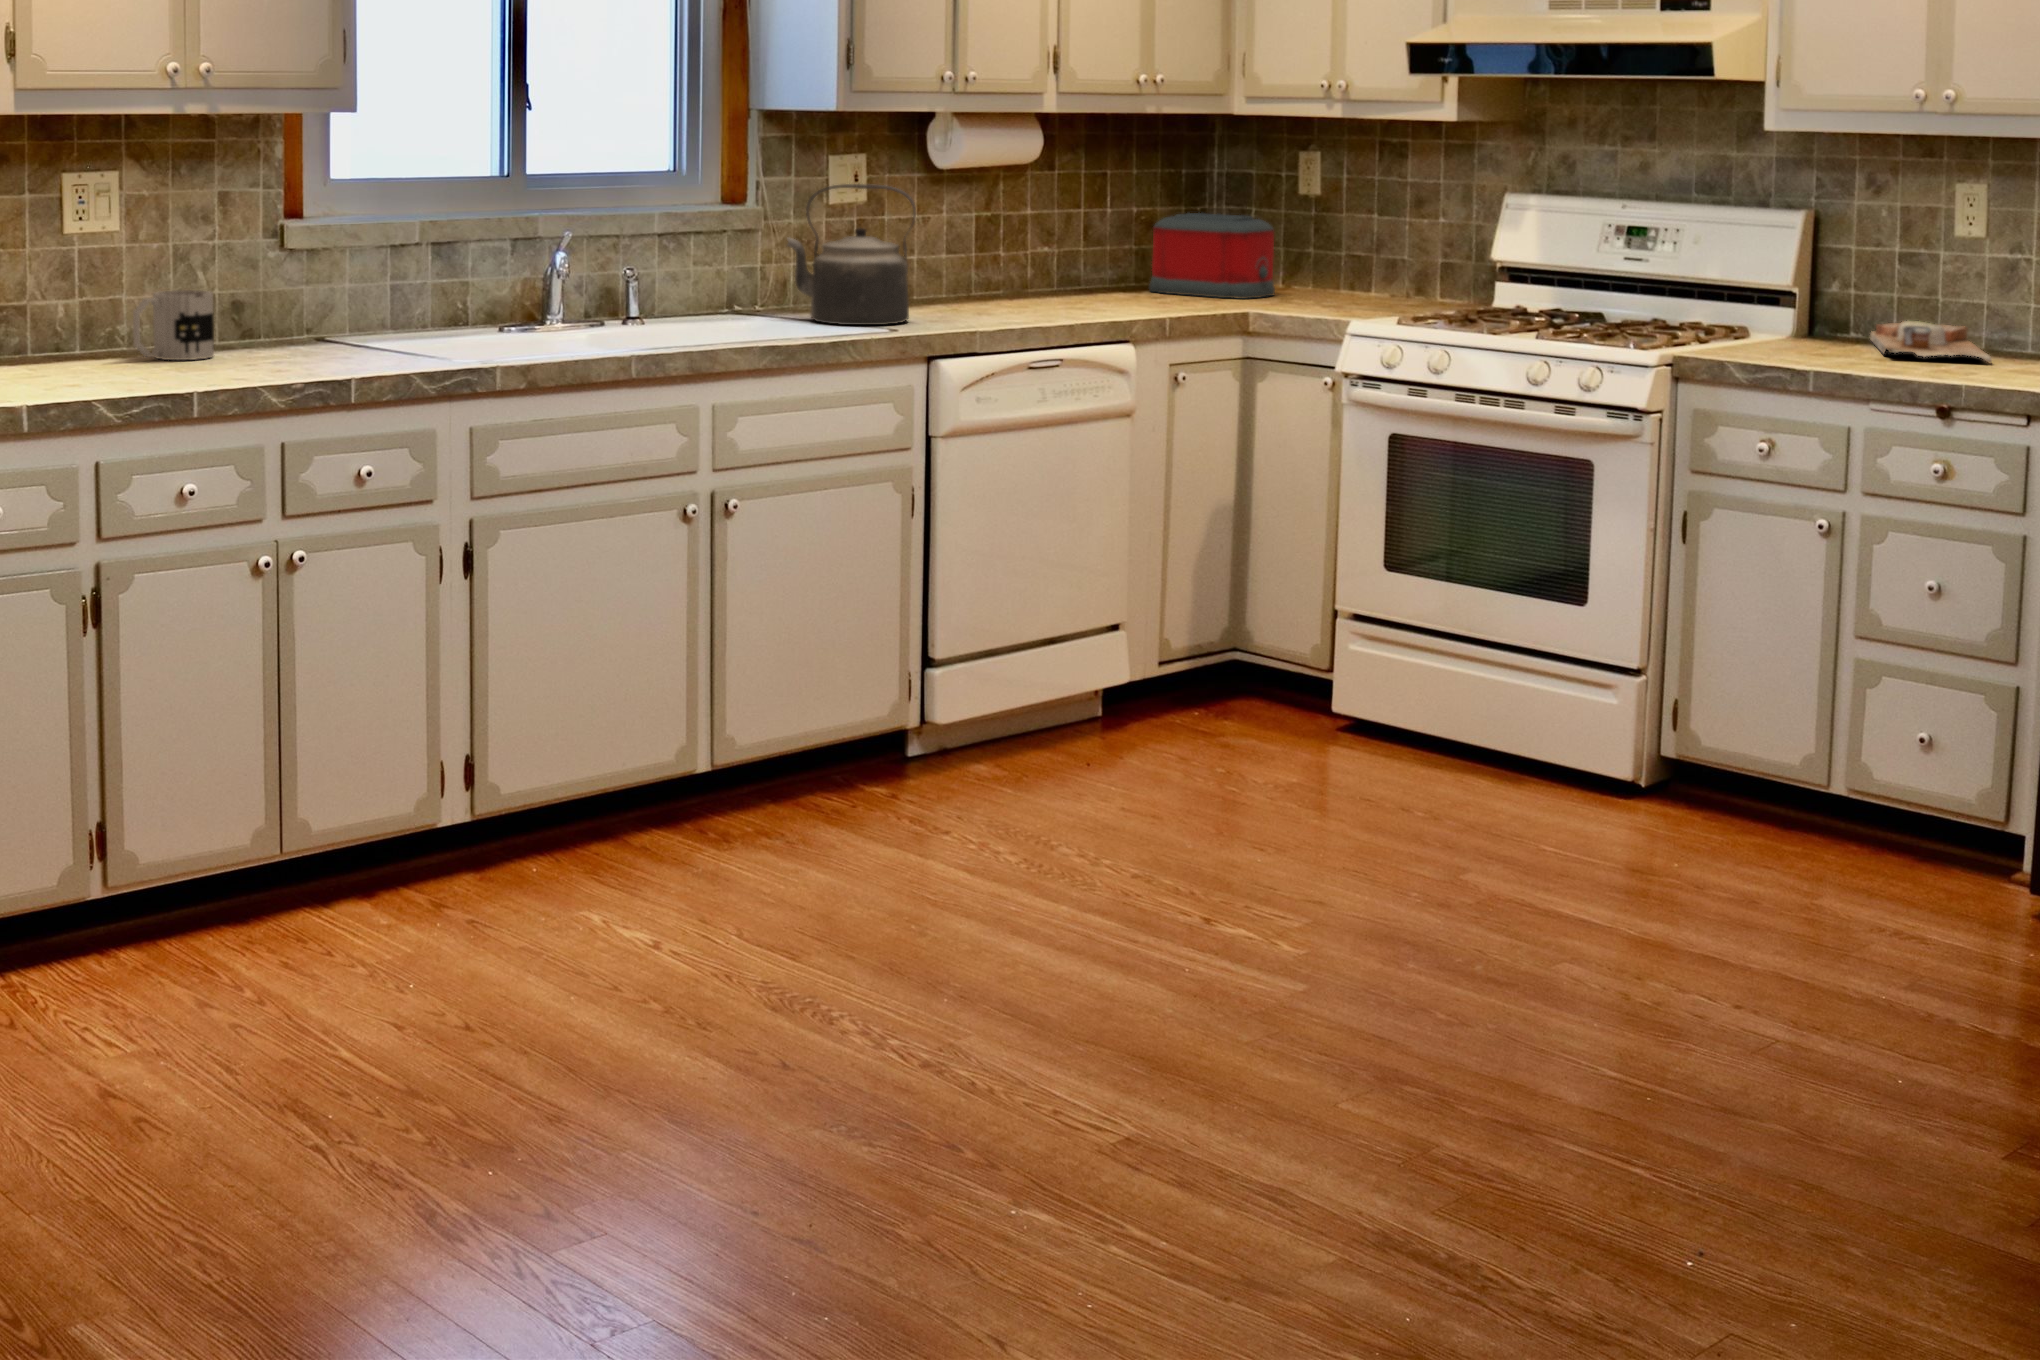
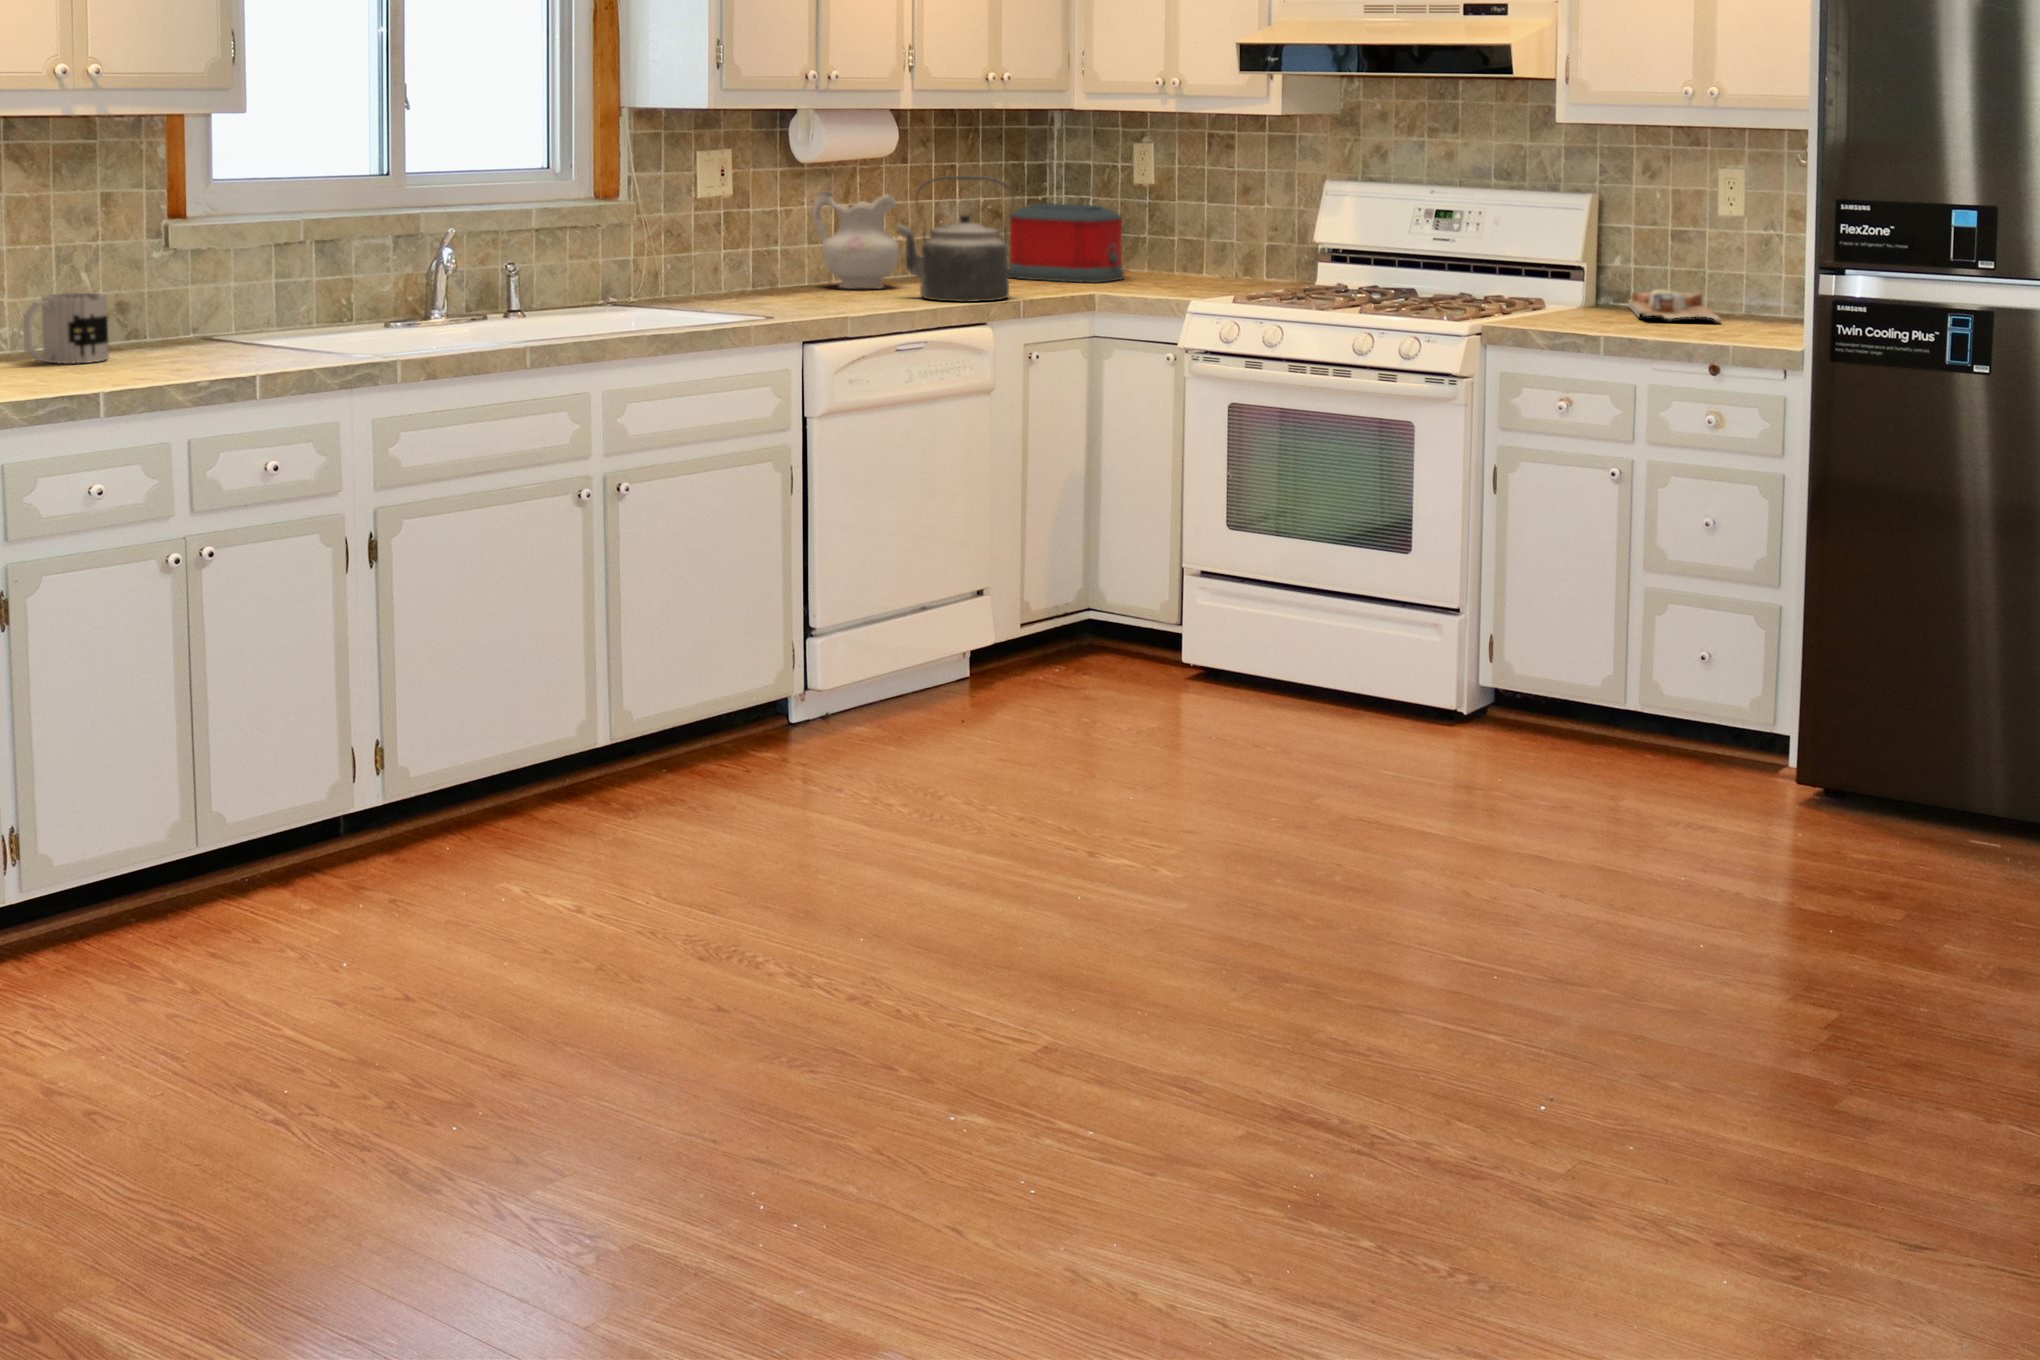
kettle: present [787,184,916,325] -> present [898,176,1013,302]
ceramic pitcher: none [942,197,1030,301] -> present [812,191,899,289]

